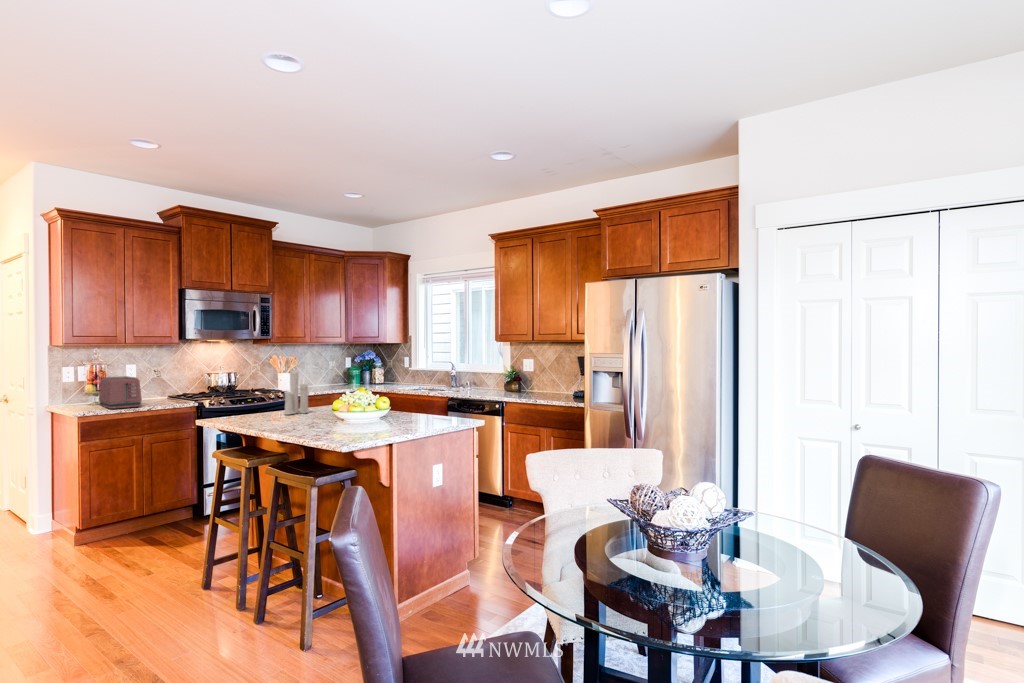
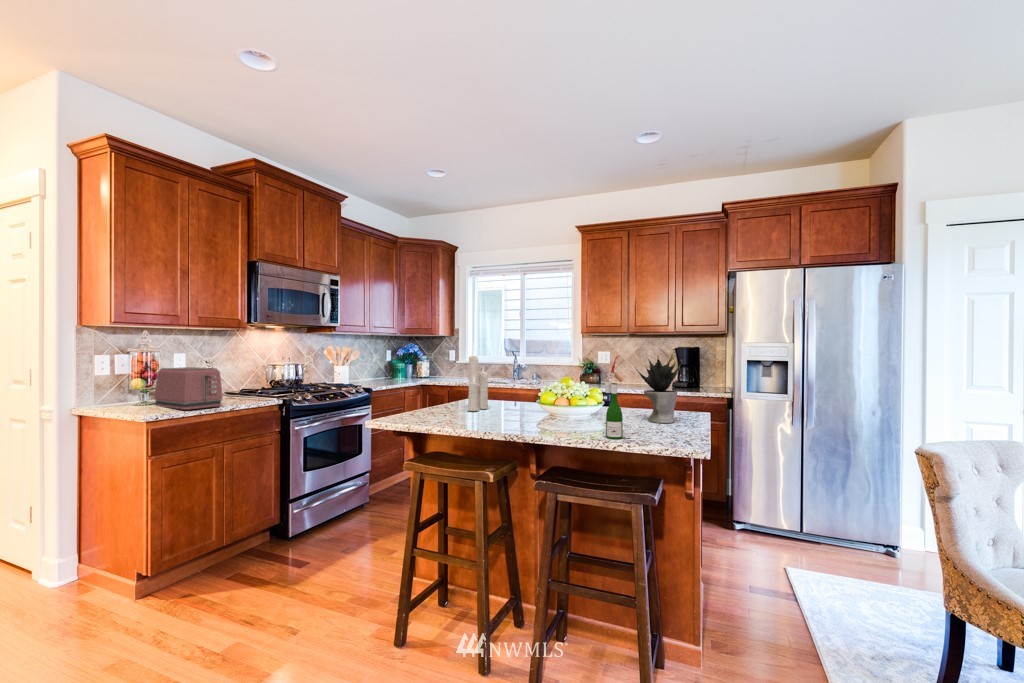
potted plant: none [388,370,427,428] -> present [636,355,681,423]
wine bottle: none [311,373,328,436] -> present [605,355,631,439]

